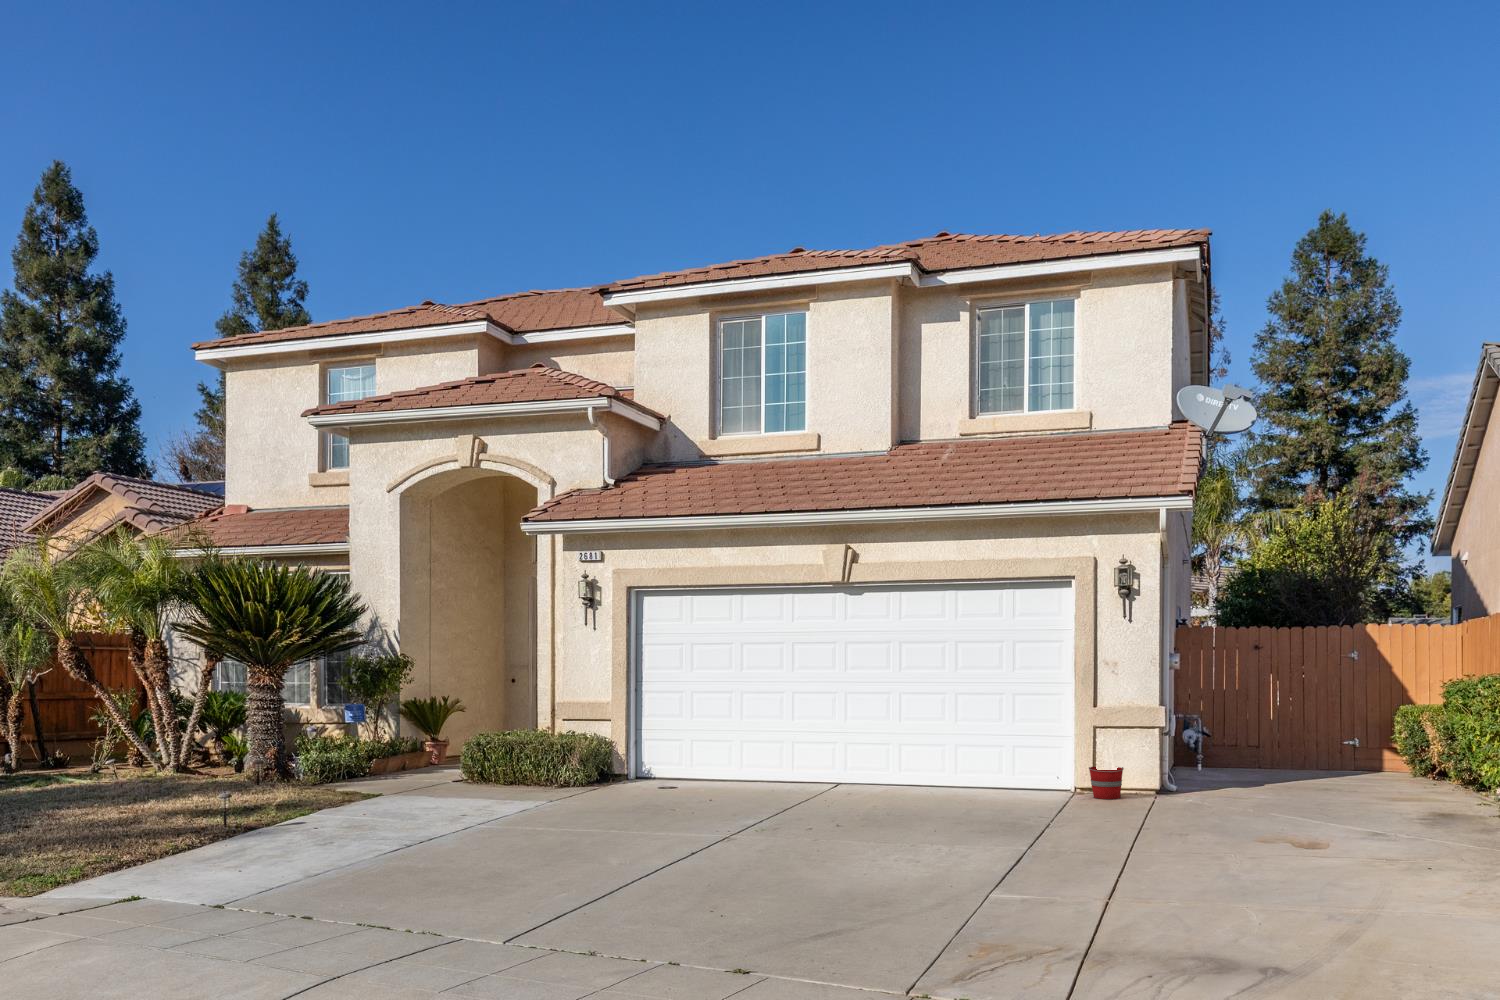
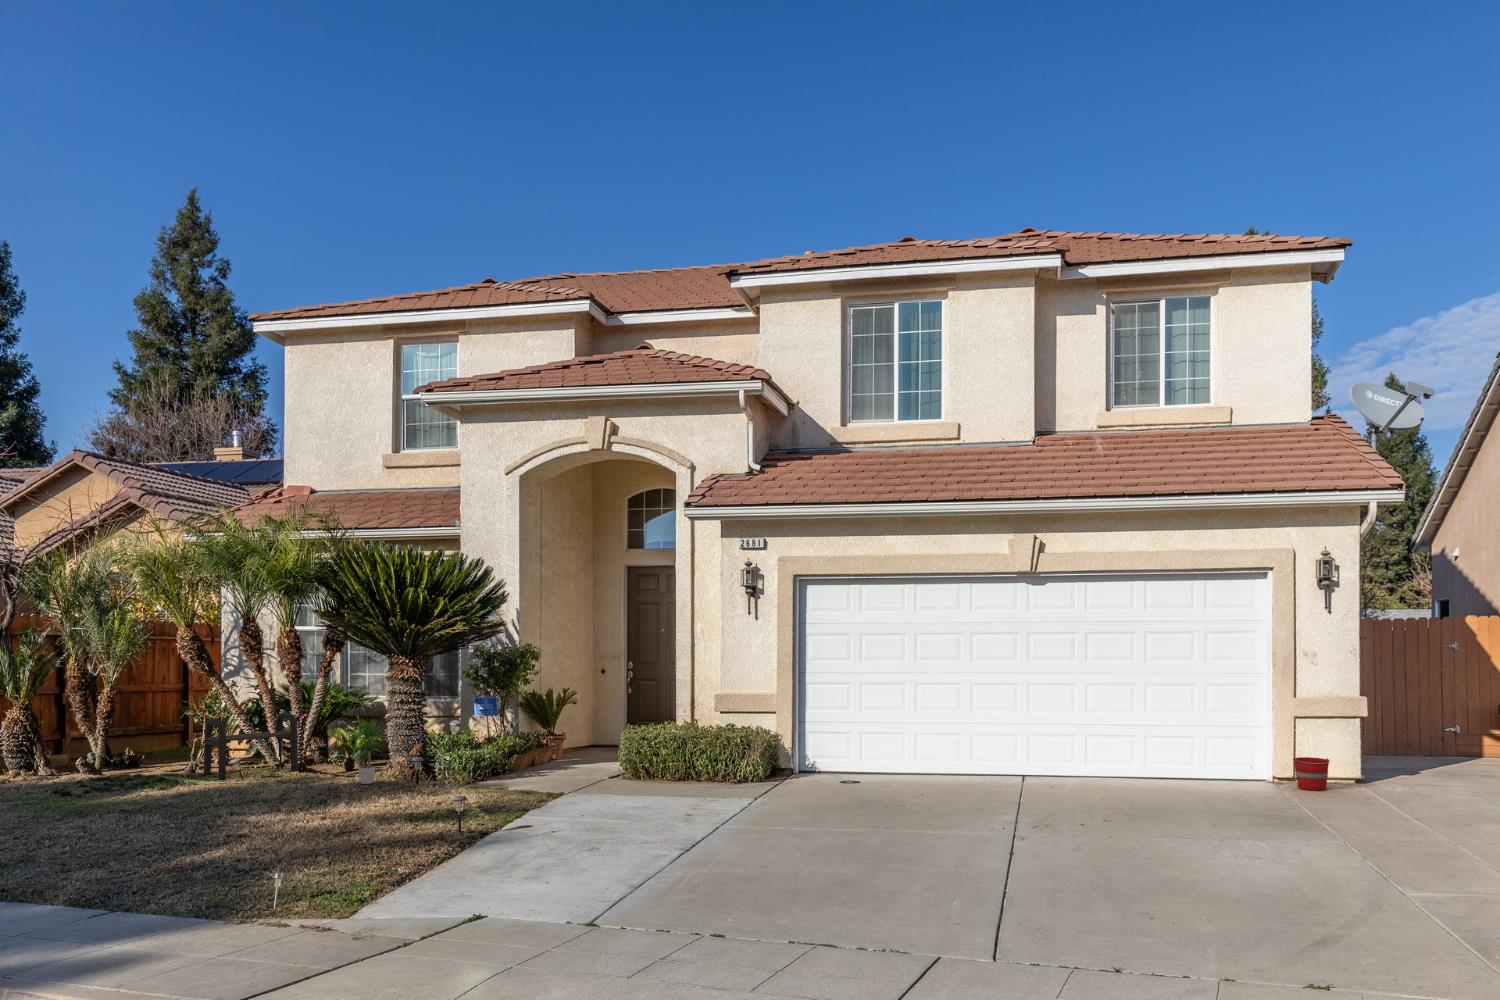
bench: none [109,716,193,776] -> present [204,712,298,779]
potted plant: none [219,720,258,781] -> present [355,721,382,784]

